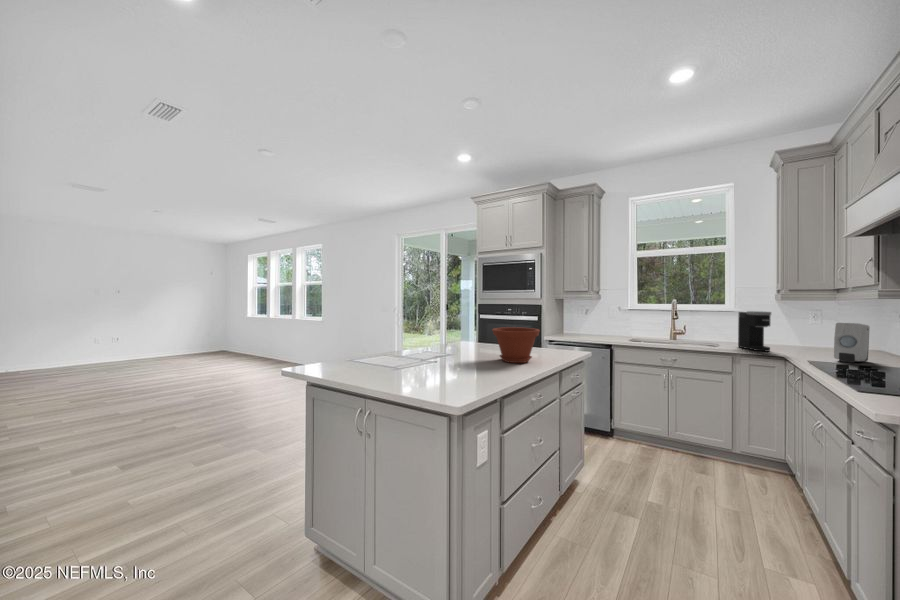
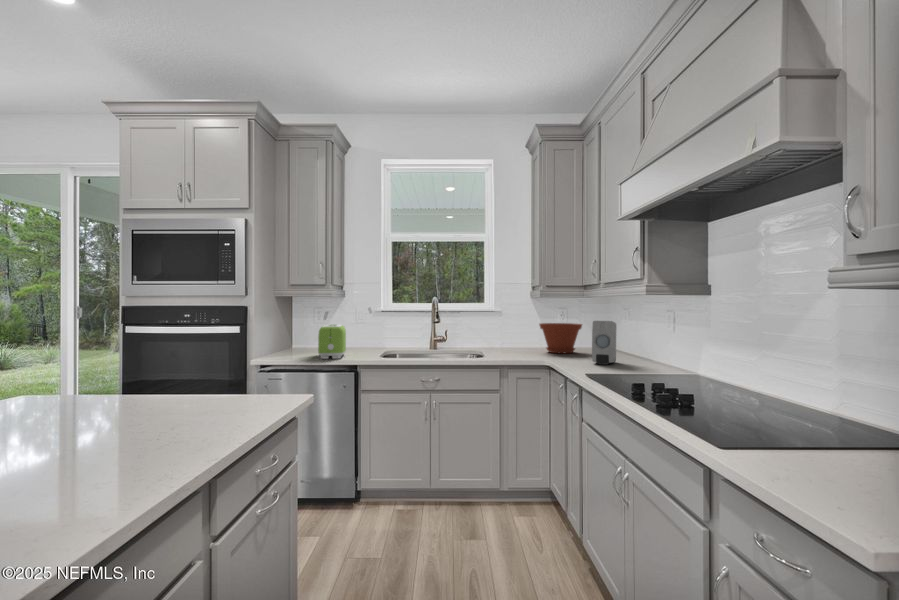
coffee maker: present [738,311,771,351] -> none [503,311,535,359]
toaster: none [584,317,603,340] -> present [318,324,346,359]
plant pot: present [493,327,540,363] -> present [539,323,582,353]

